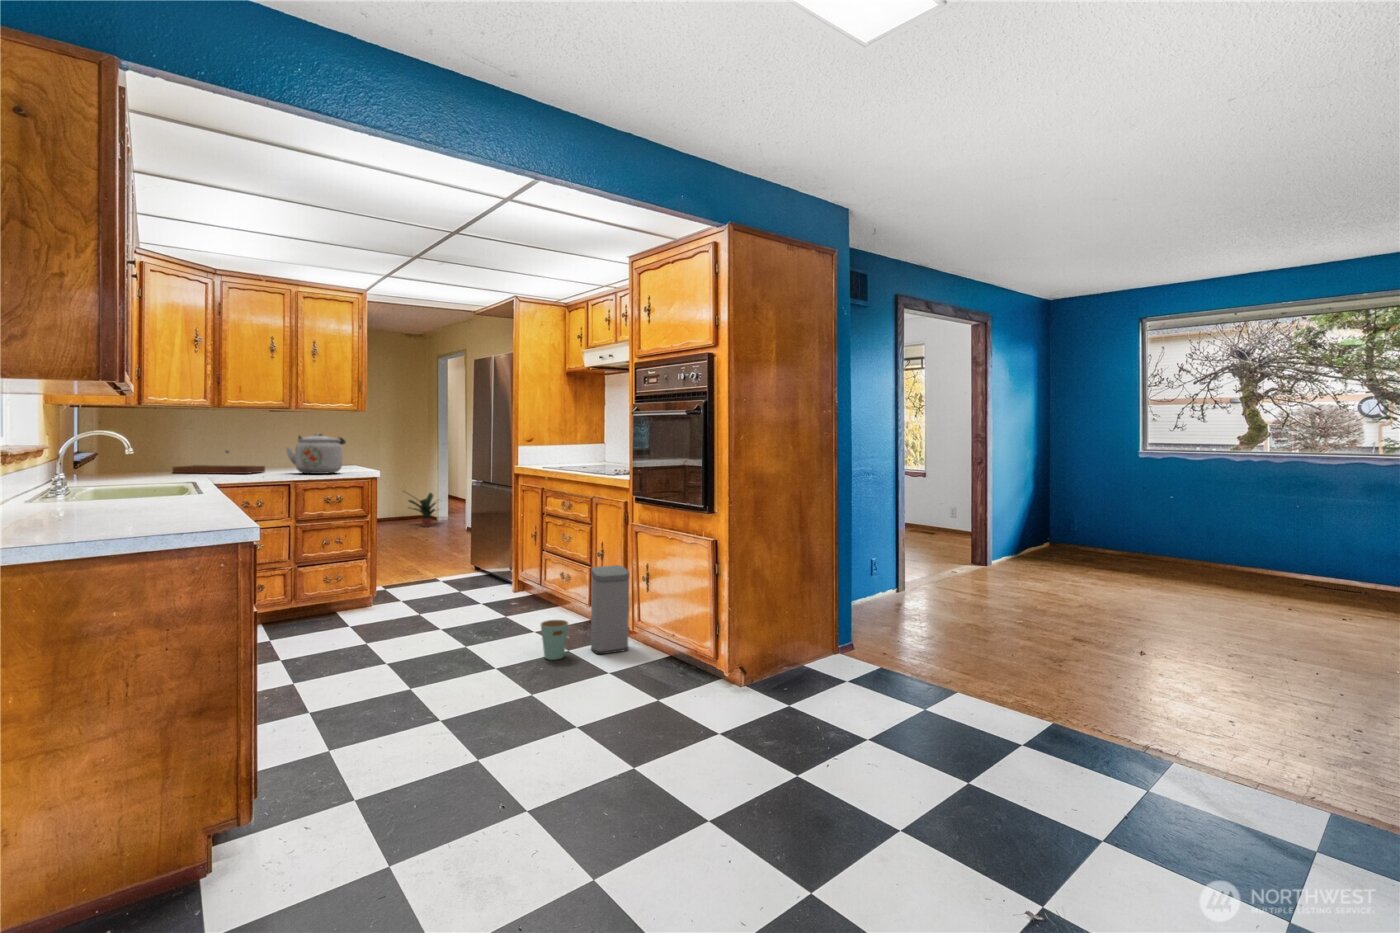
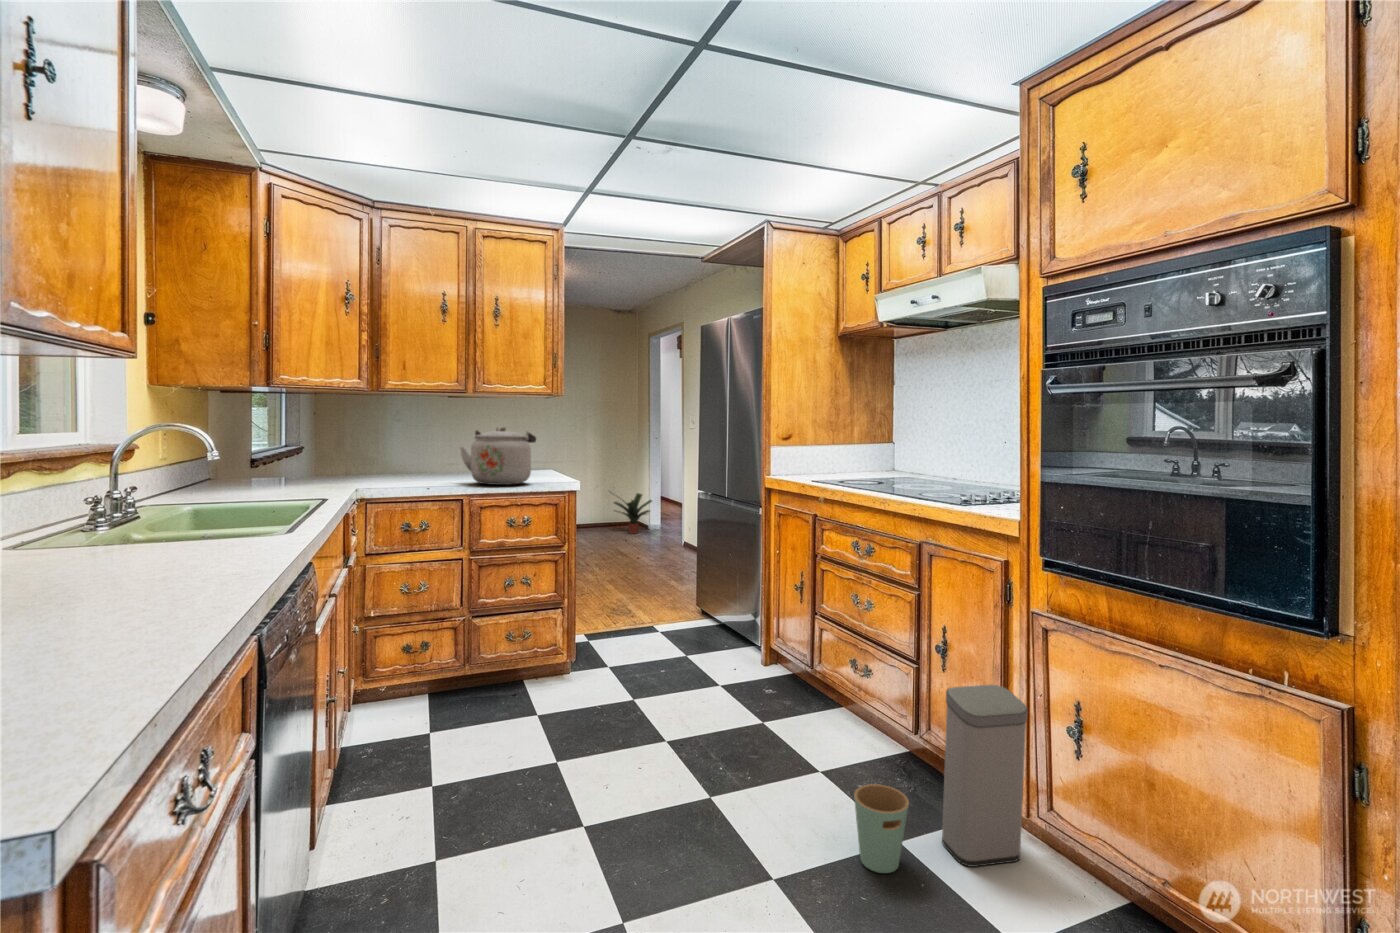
tray: present [172,450,265,474] -> none [323,450,436,484]

